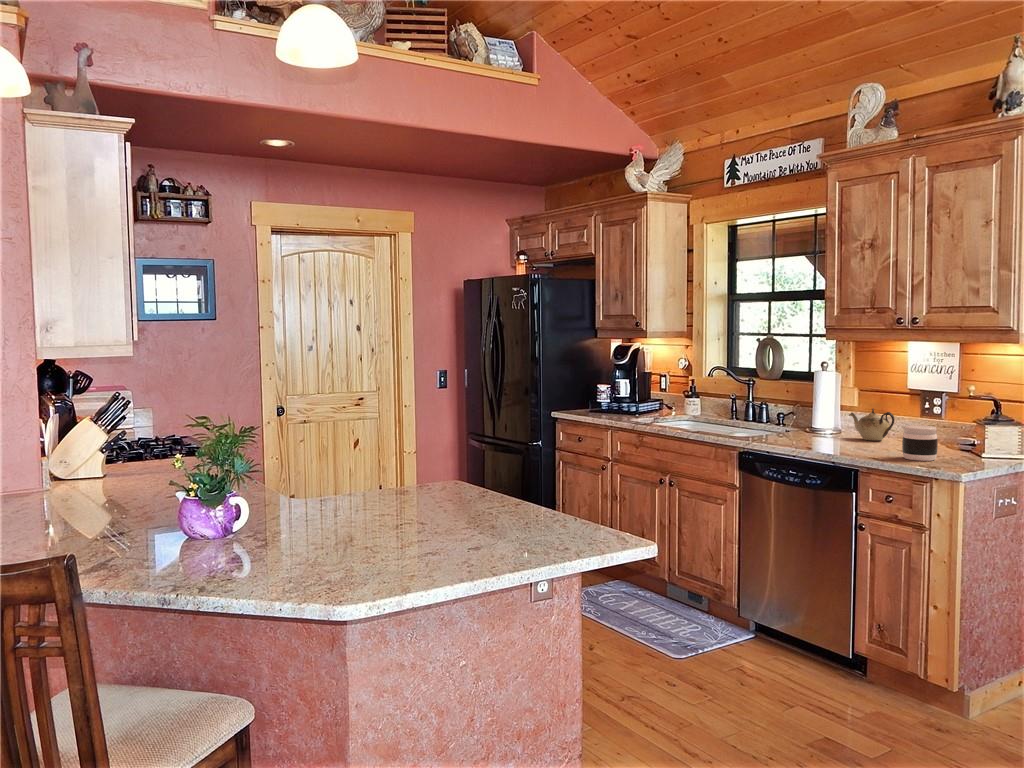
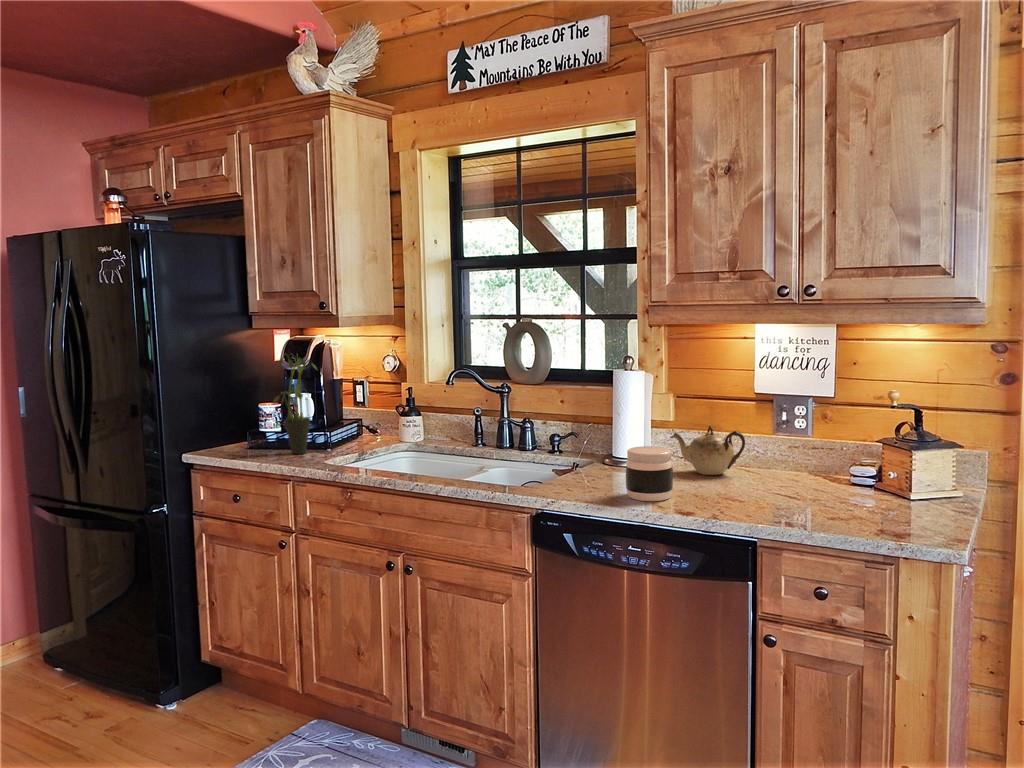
potted plant: none [604,354,633,417] -> present [273,356,317,454]
jar: present [902,425,938,461] -> present [626,446,673,501]

